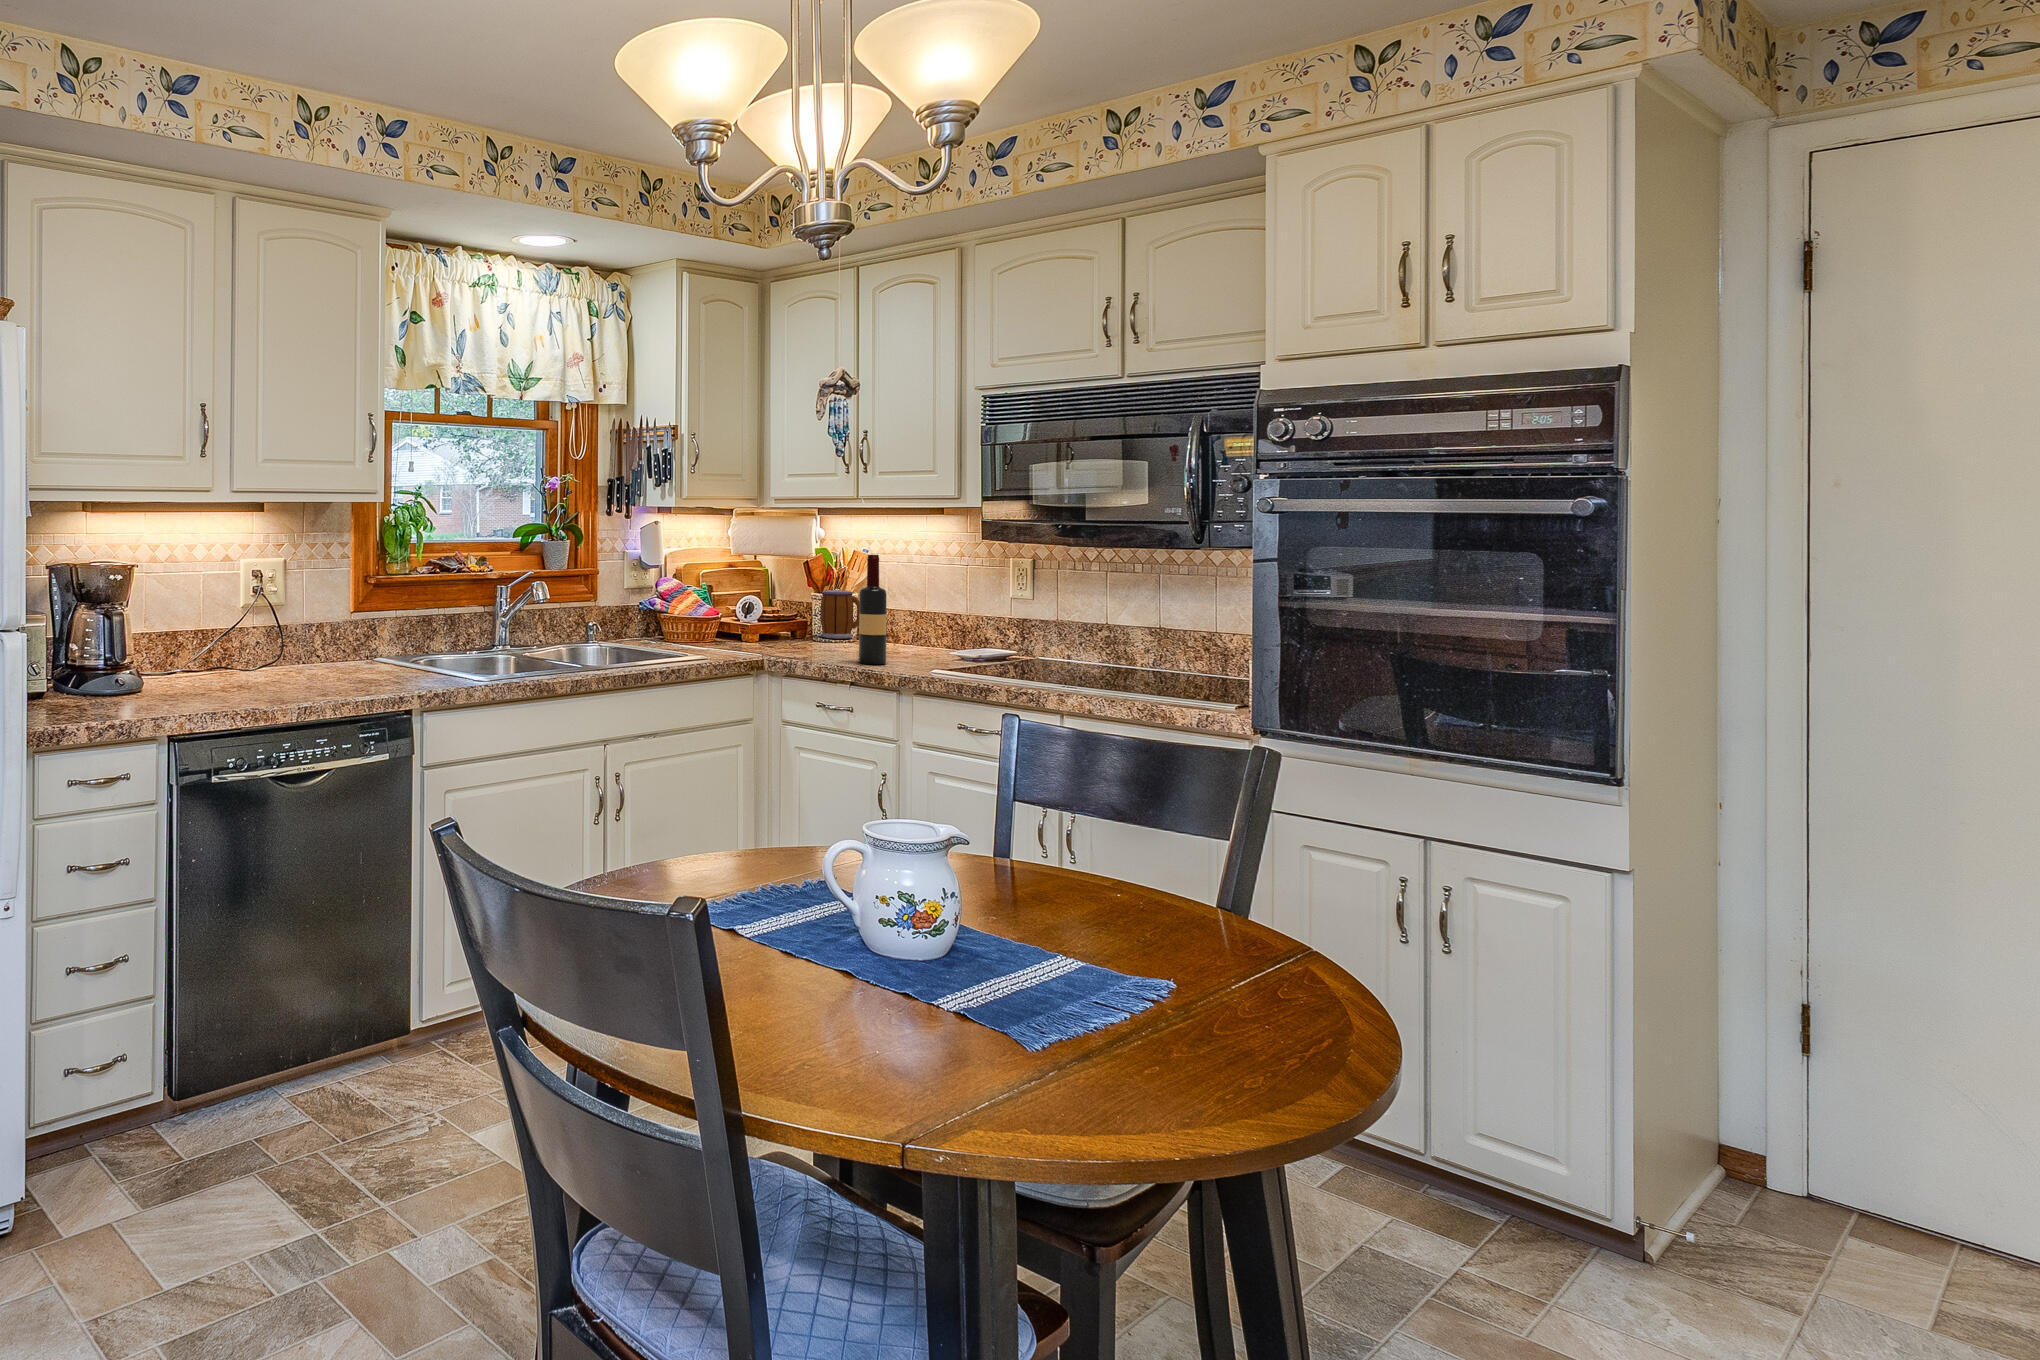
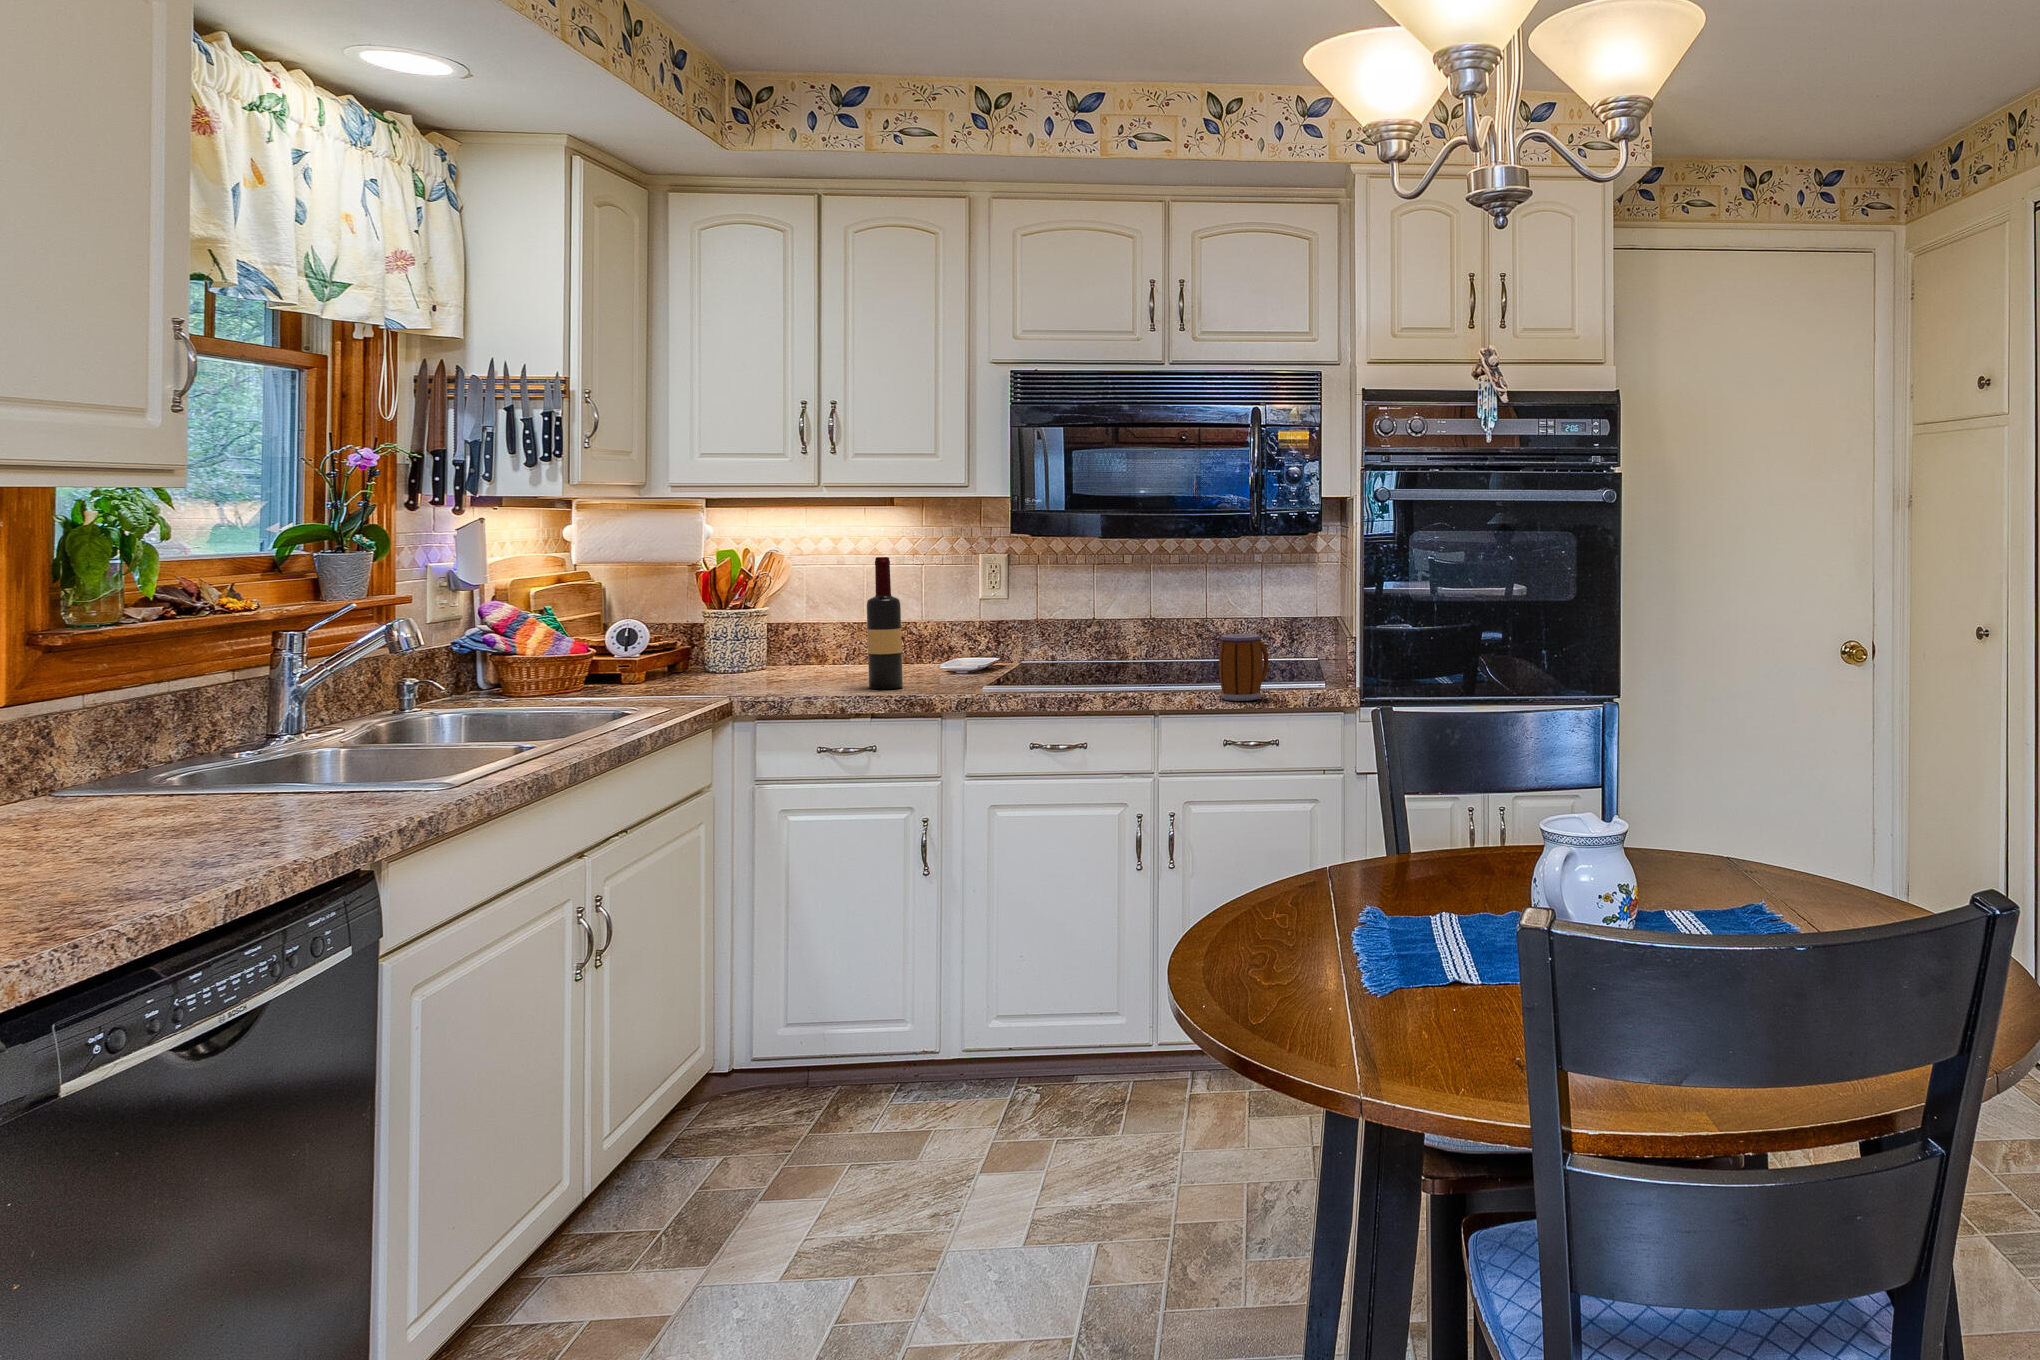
mug: present [821,590,859,639] -> present [1219,634,1269,701]

